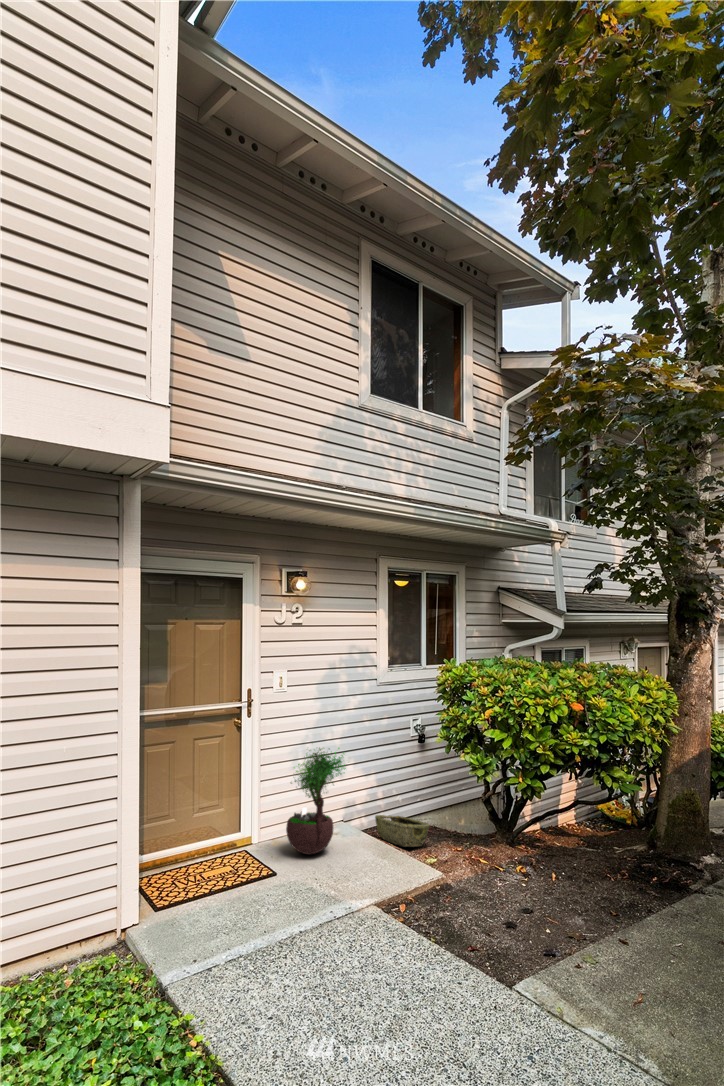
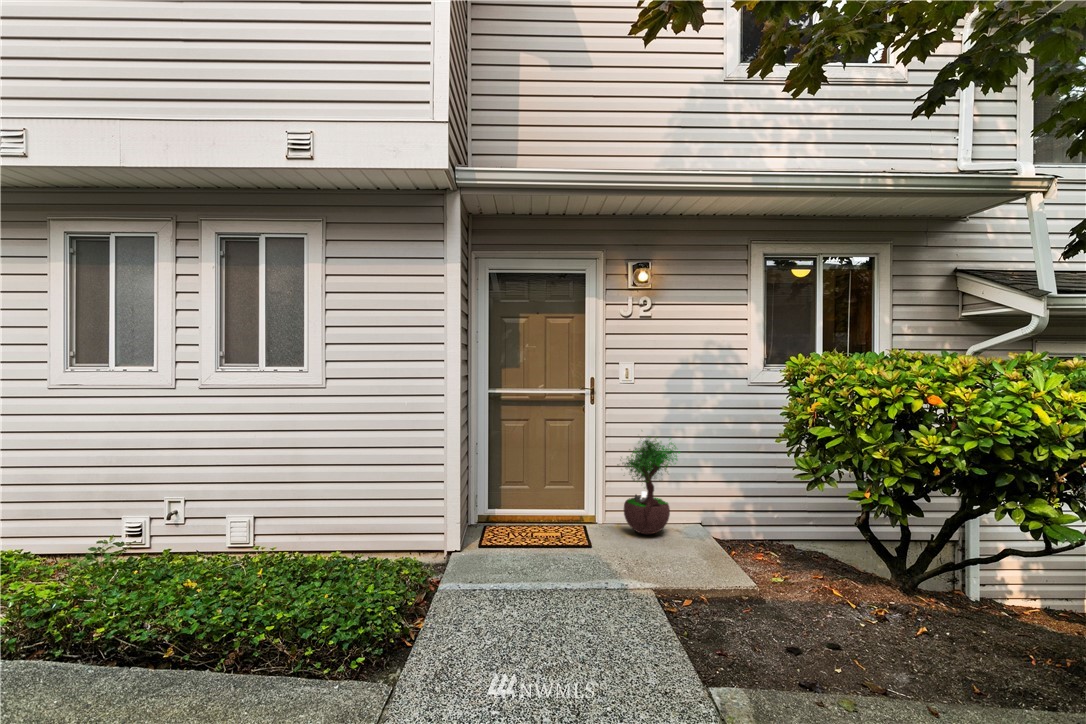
woven basket: present [375,815,429,847] -> none [734,513,788,553]

